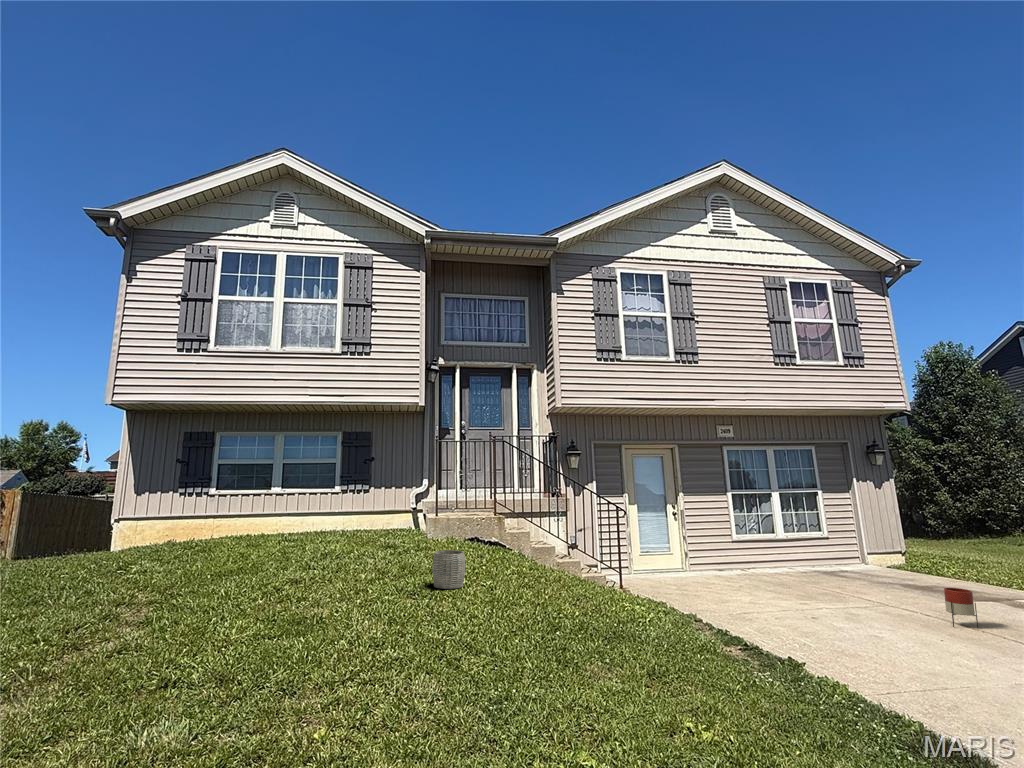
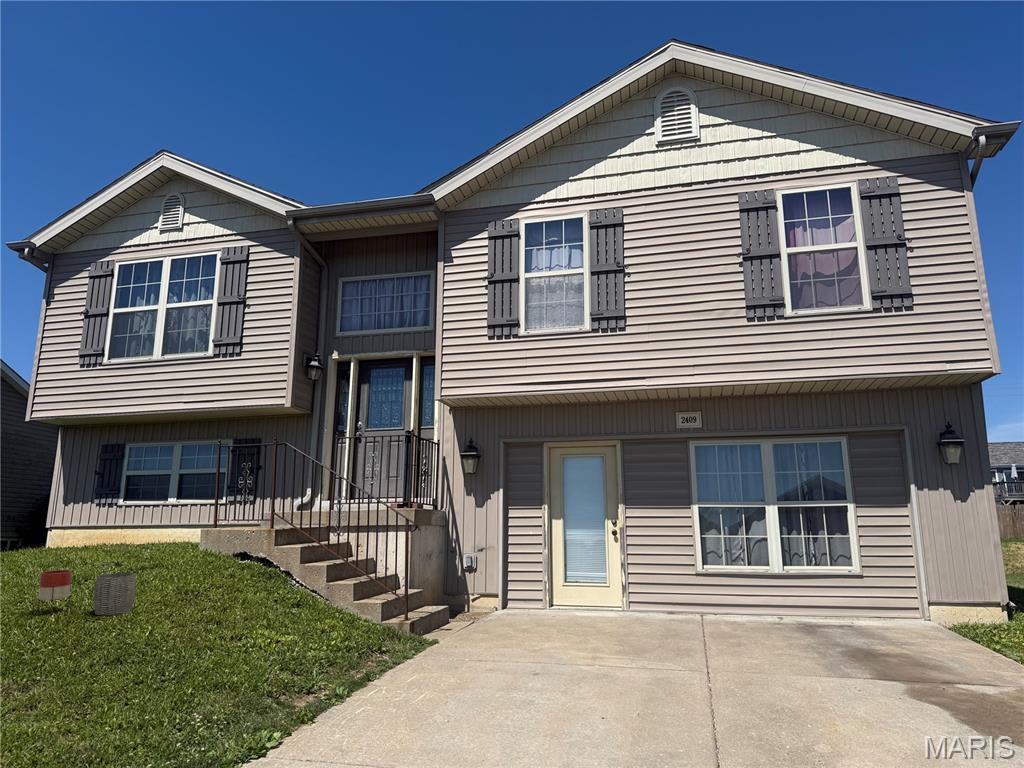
planter: present [944,588,978,628] -> present [38,570,72,614]

